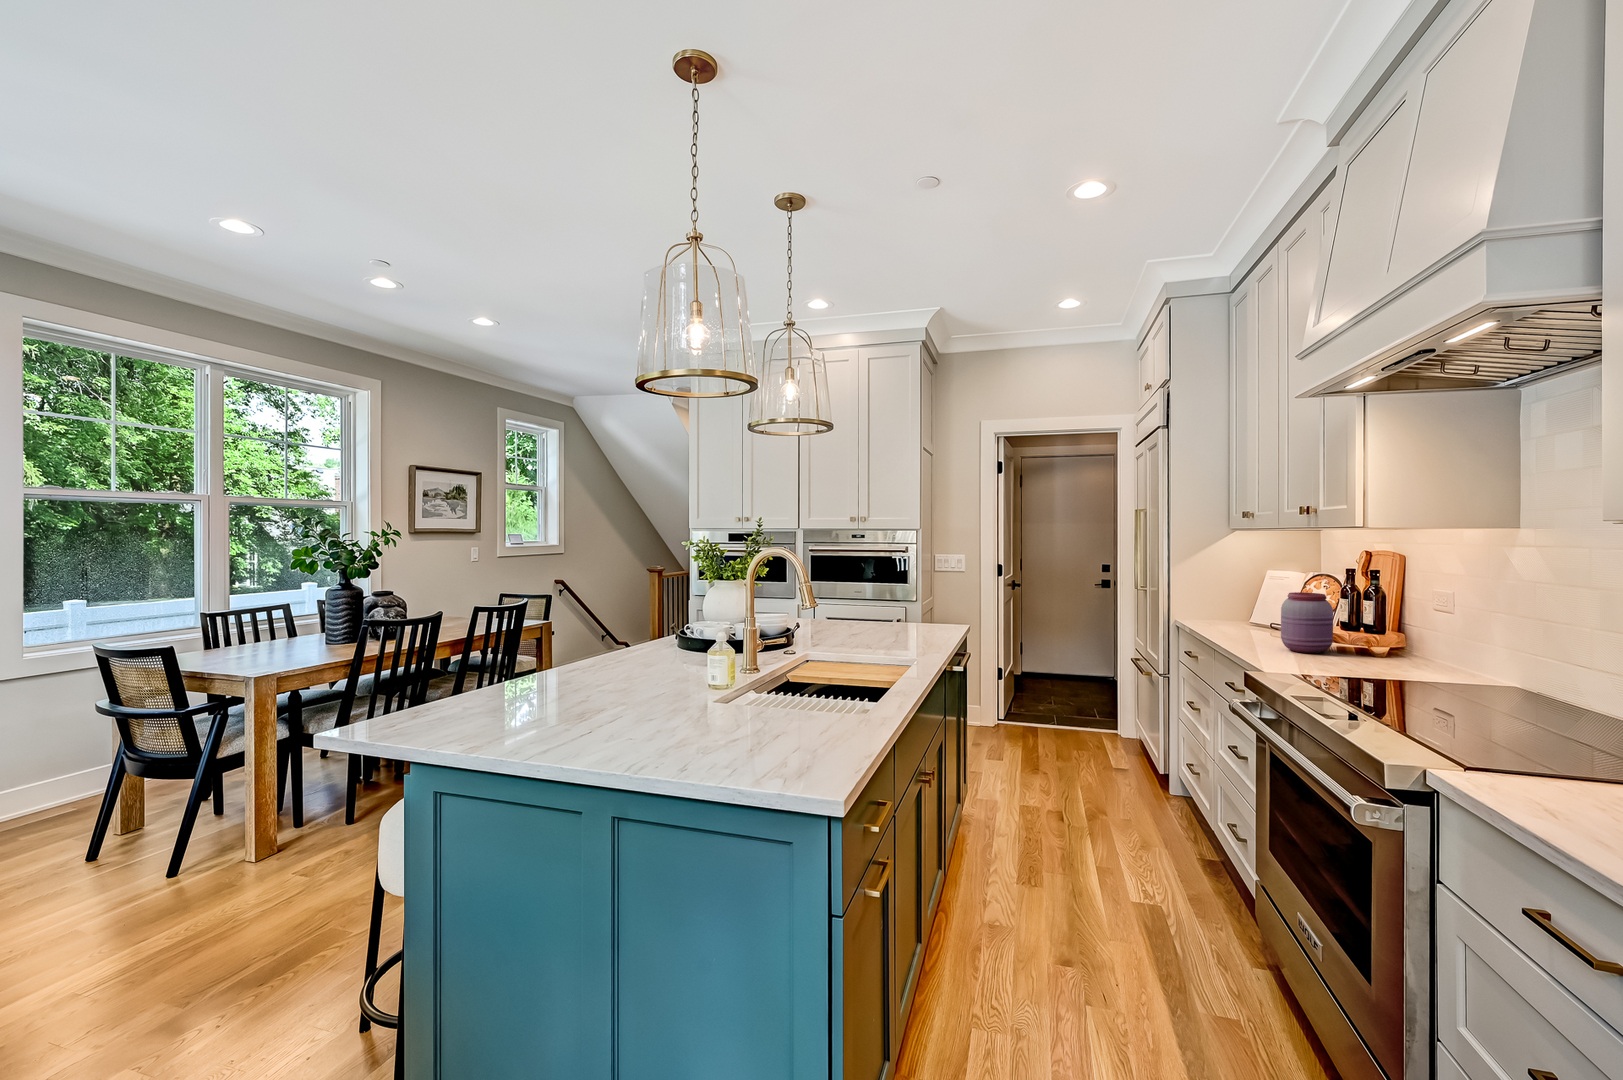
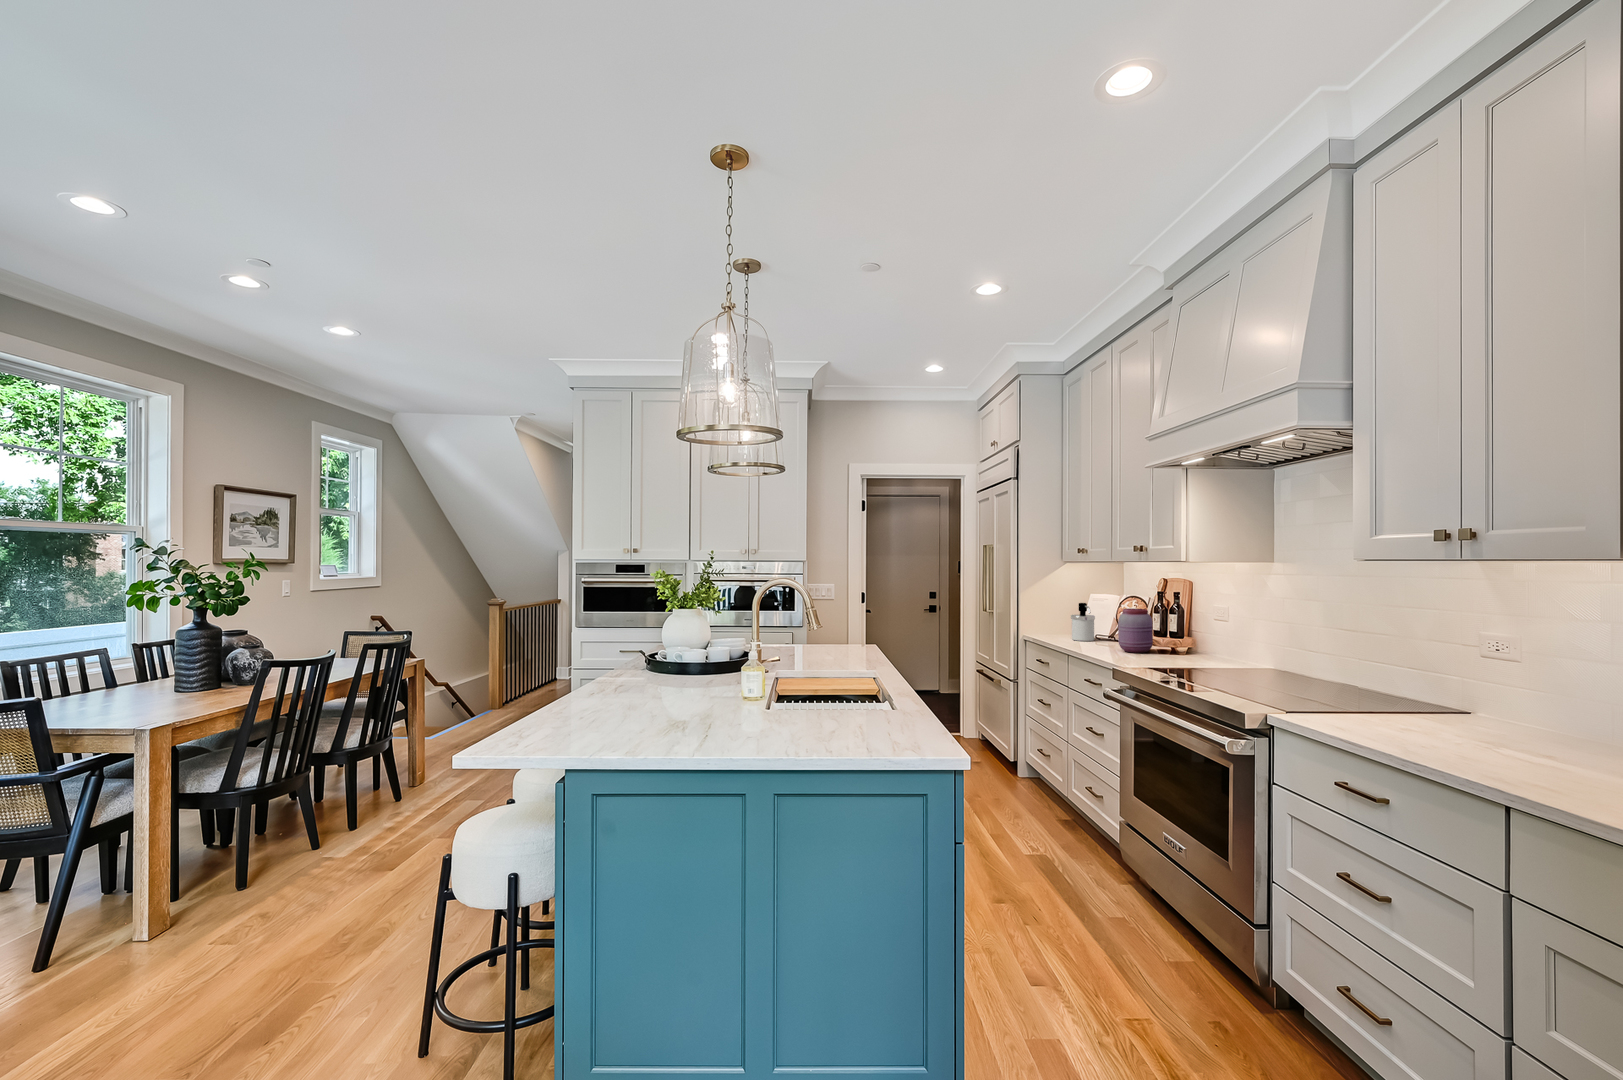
soap dispenser: none [1231,583,1266,633] -> present [1071,603,1095,641]

